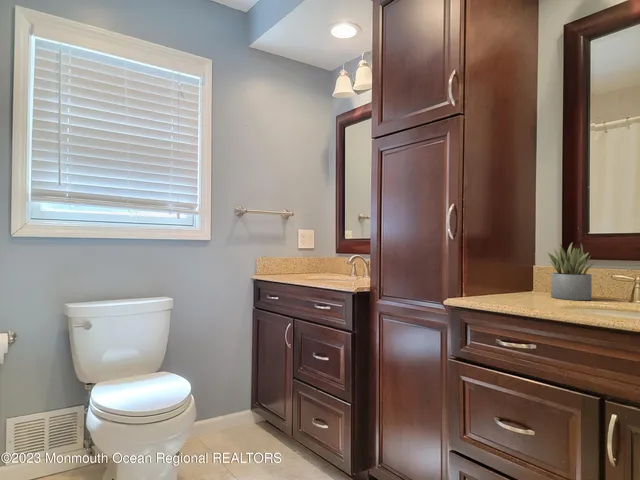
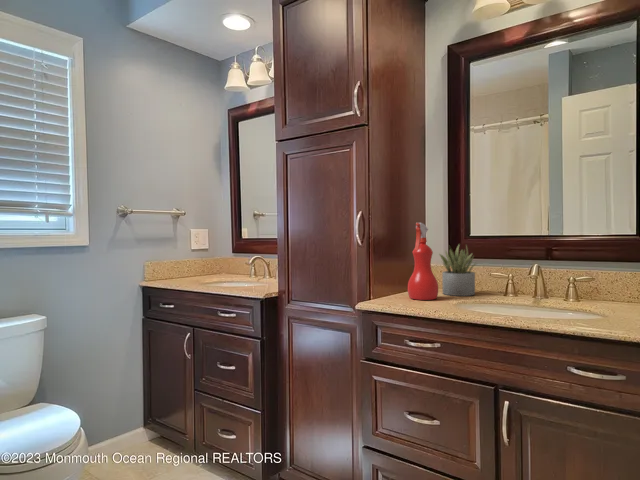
spray bottle: none [506,215,543,300] -> present [408,223,438,300]

